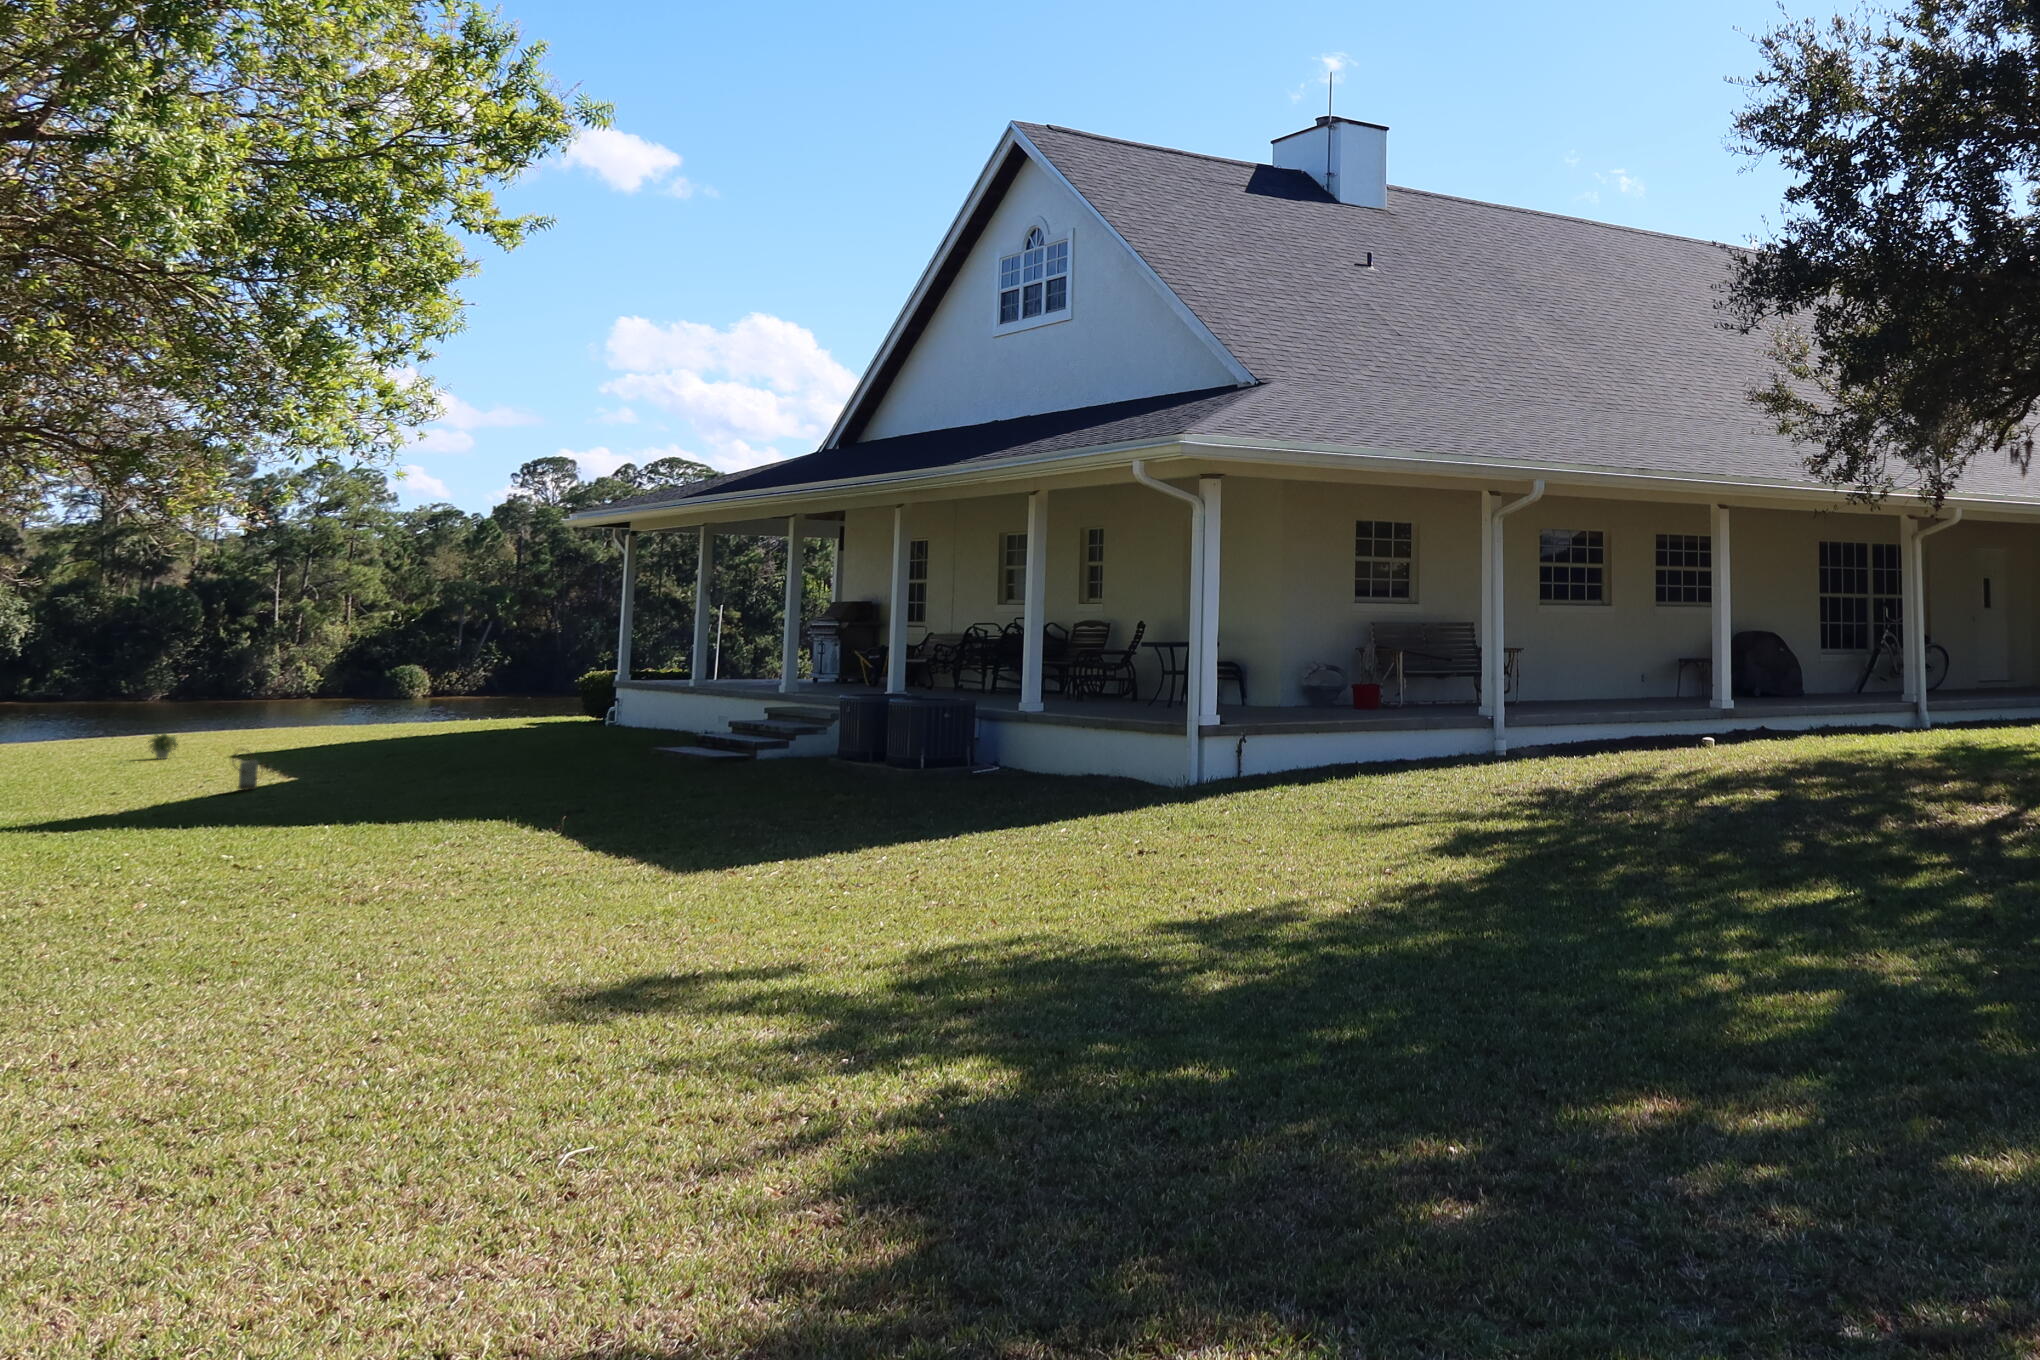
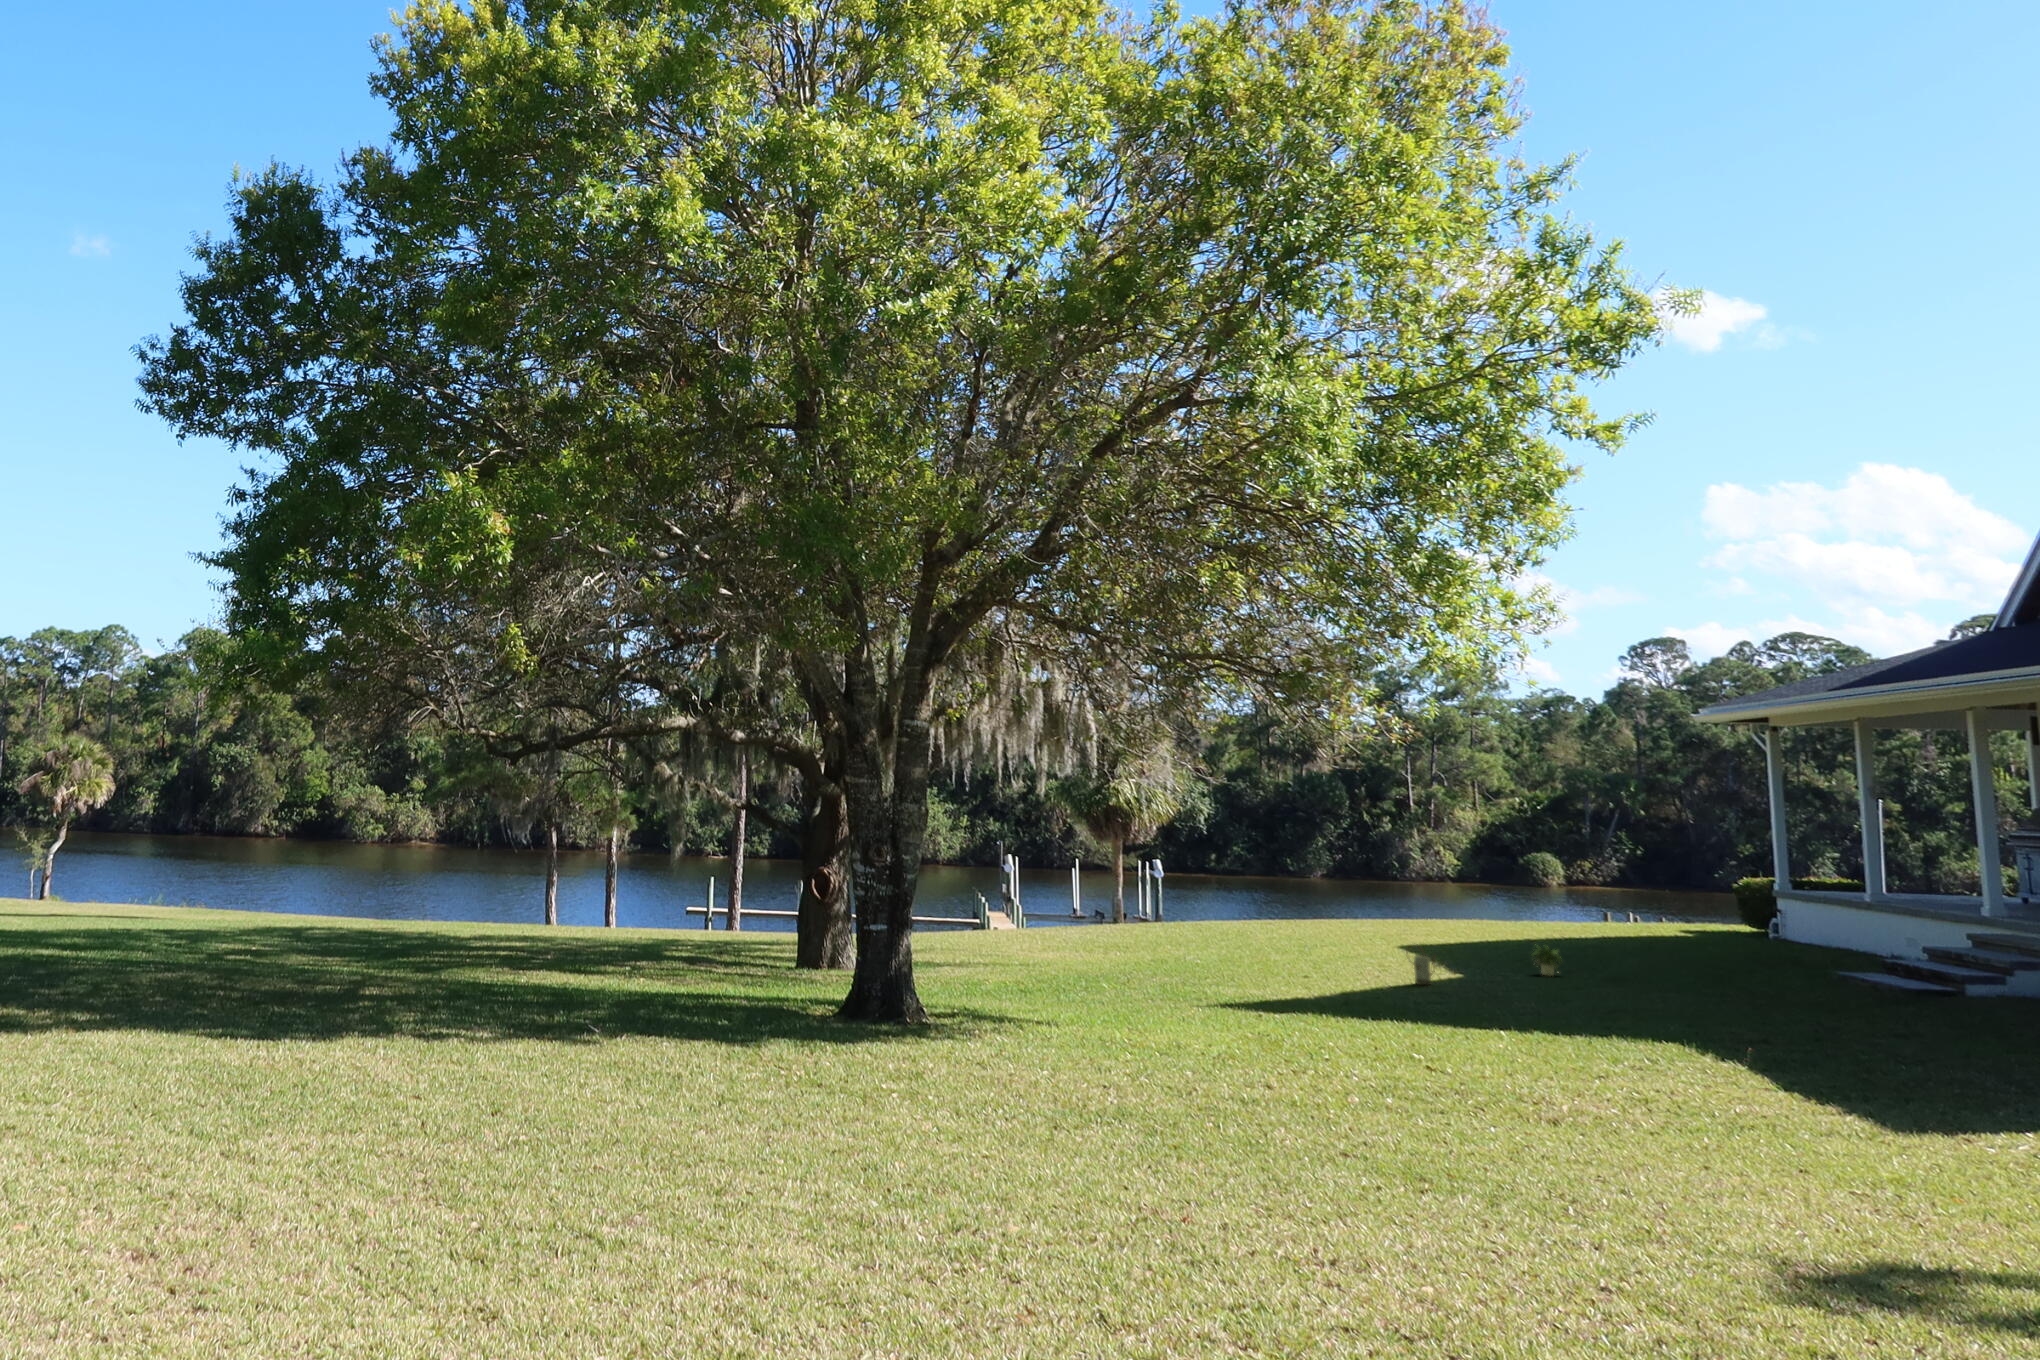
potted plant: present [148,733,178,759] -> present [1534,947,1561,975]

